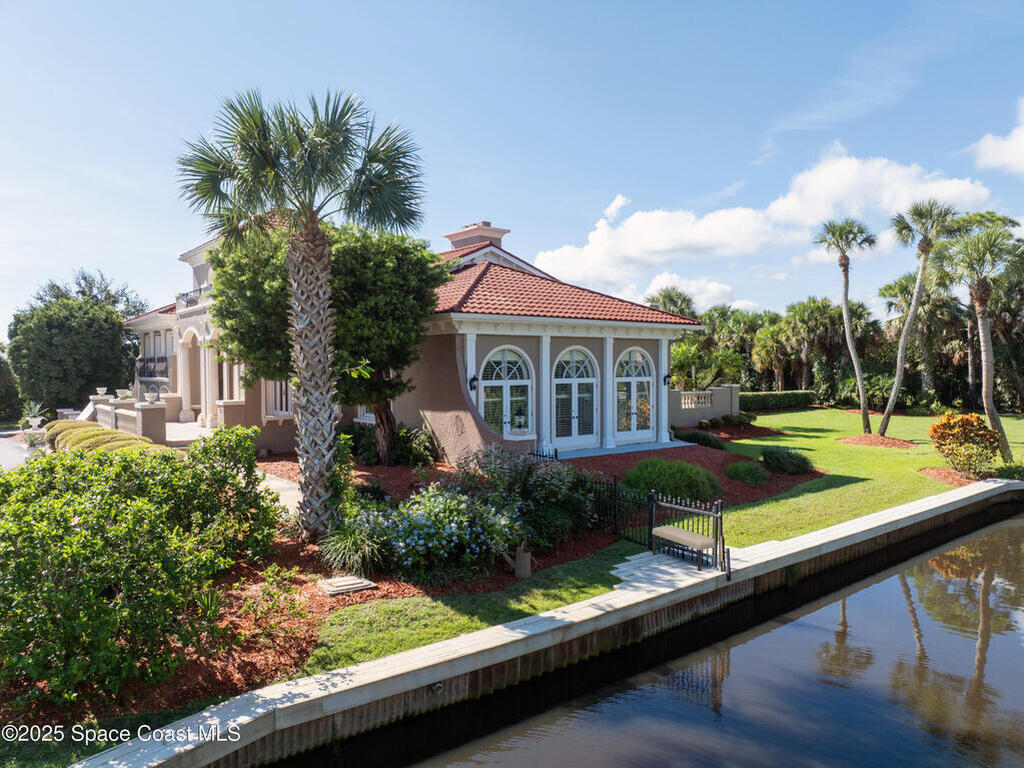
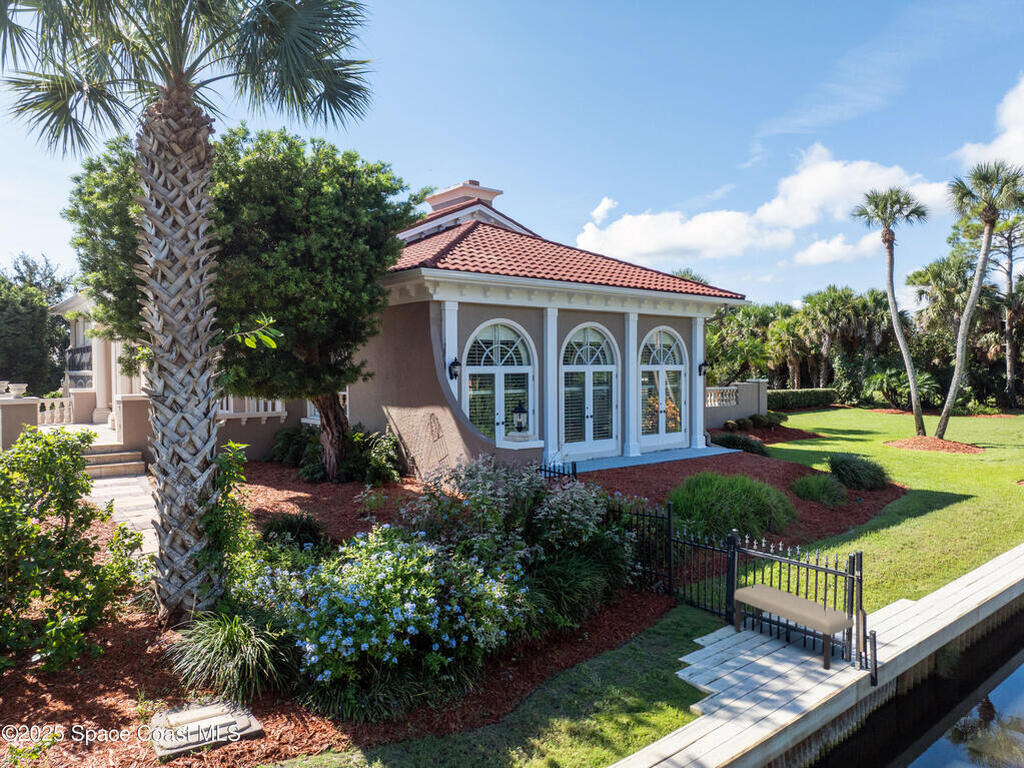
watering can: present [502,541,537,578] -> none [488,627,557,694]

